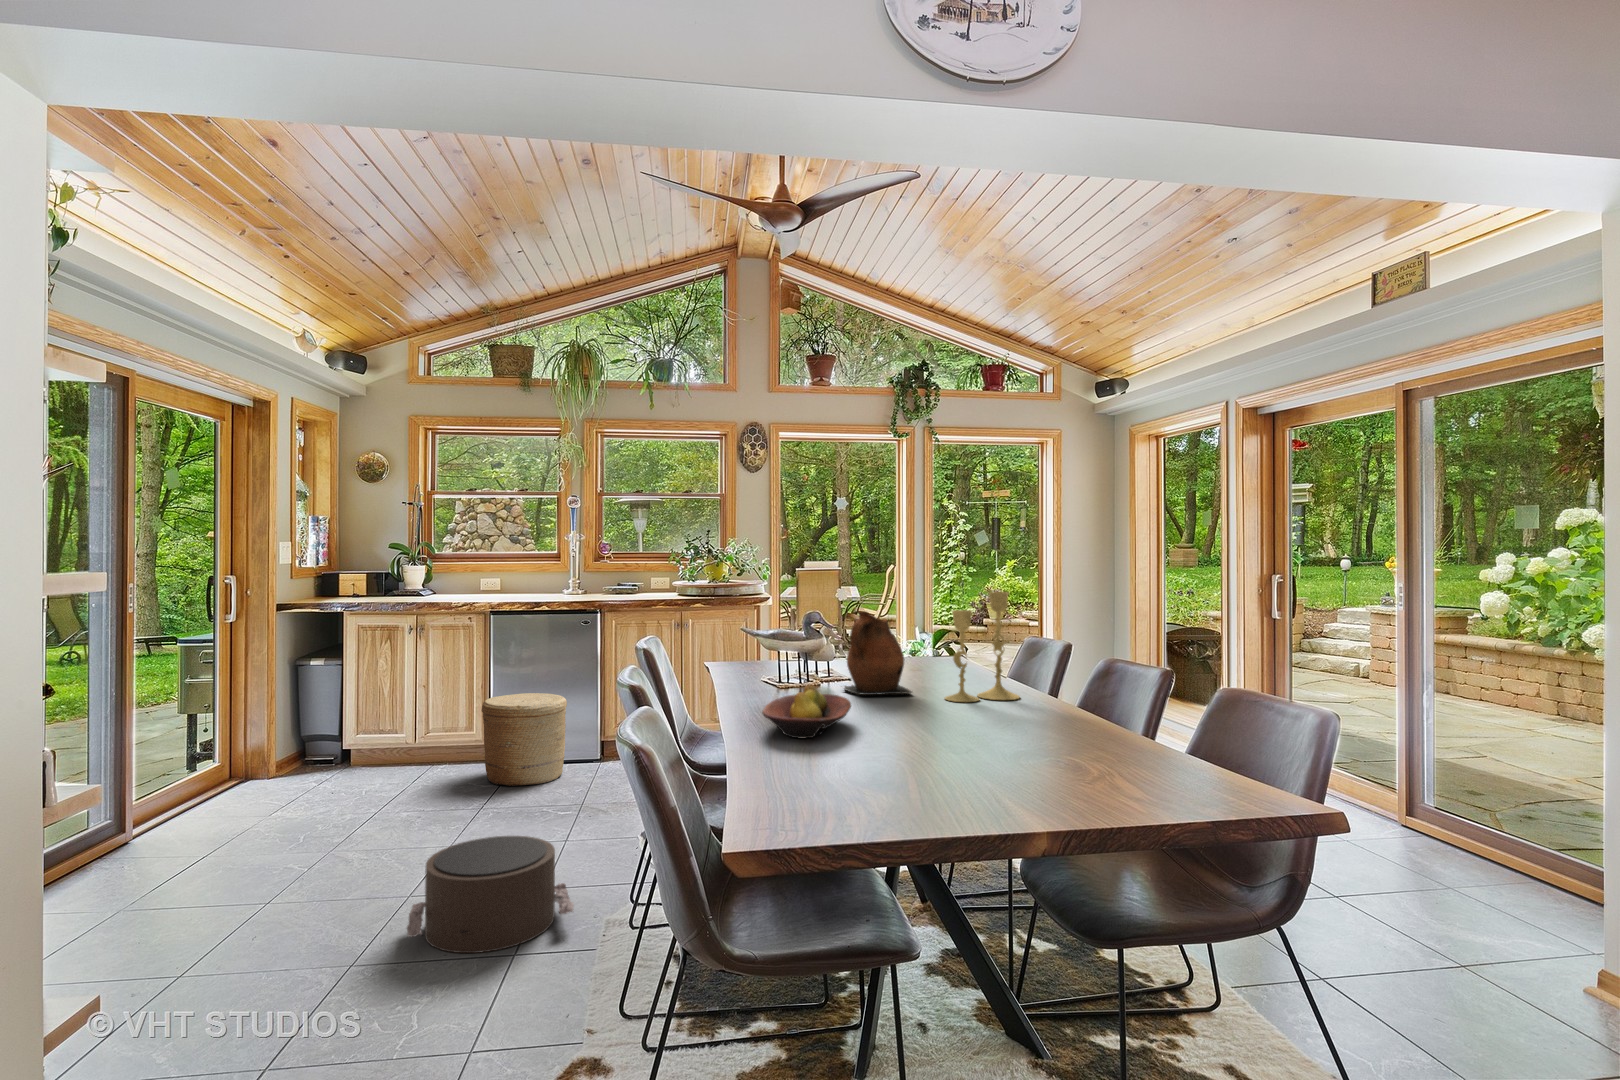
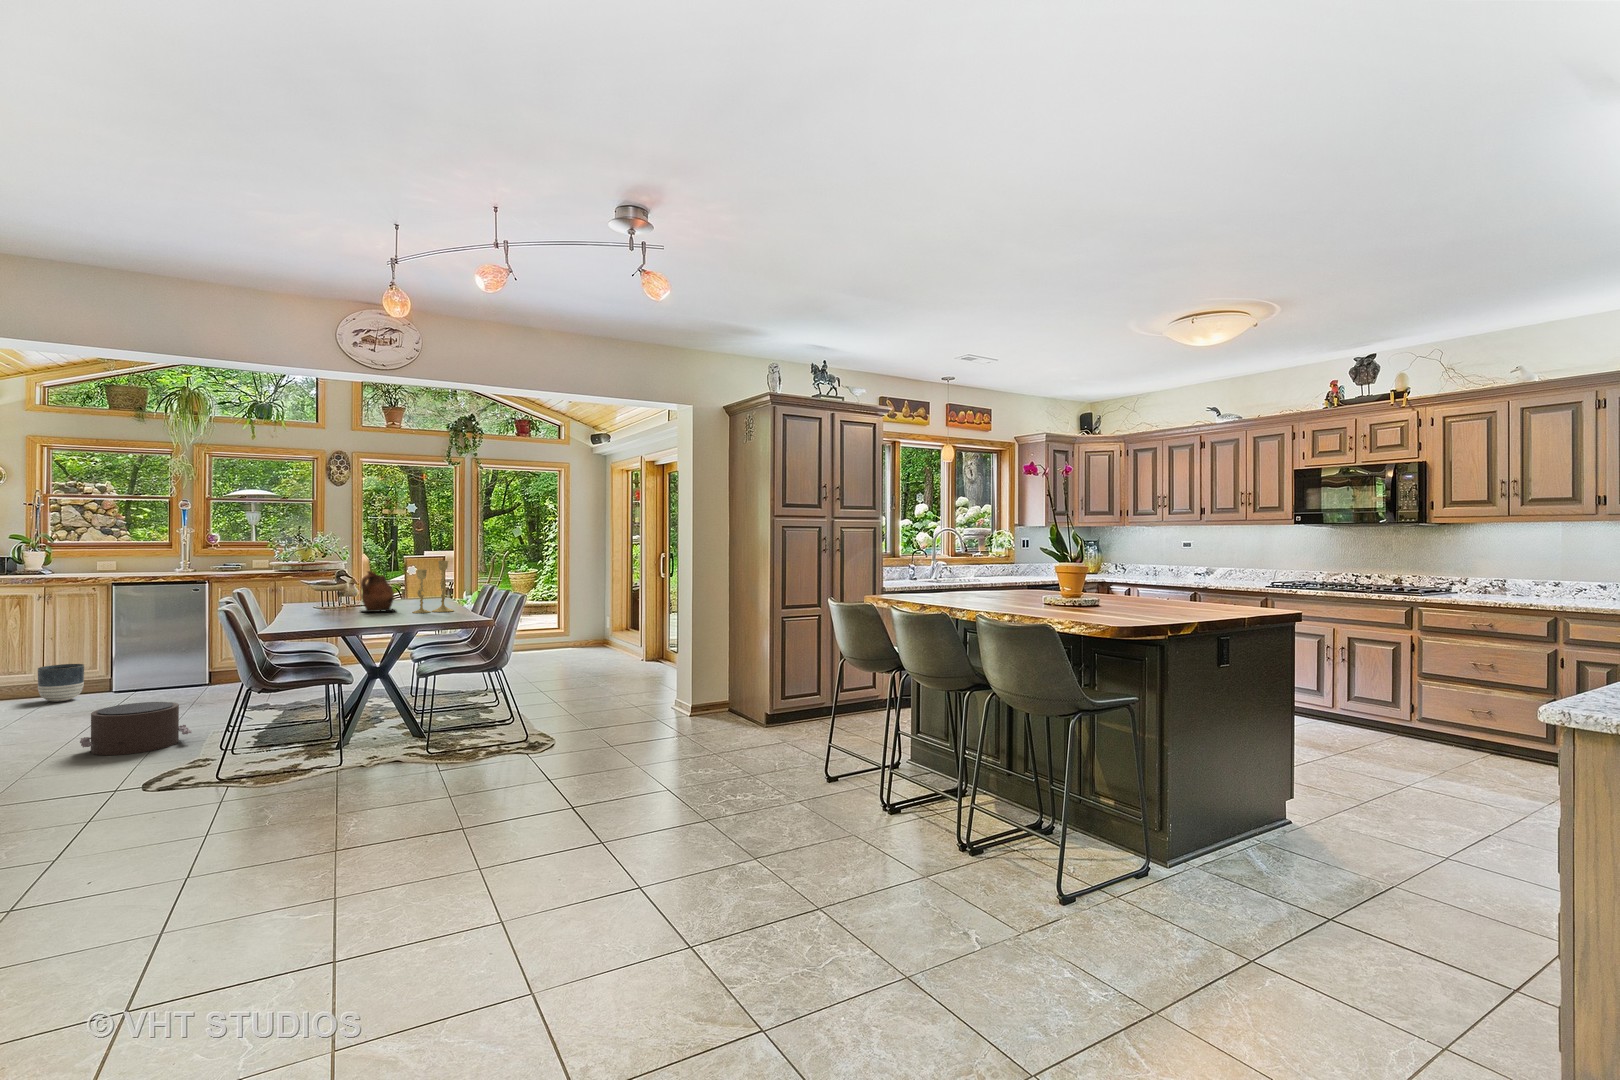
fruit bowl: present [762,685,851,739] -> none [298,603,349,623]
woven basket: present [481,693,567,786] -> none [108,640,181,702]
planter: none [407,721,458,775] -> present [38,664,84,702]

